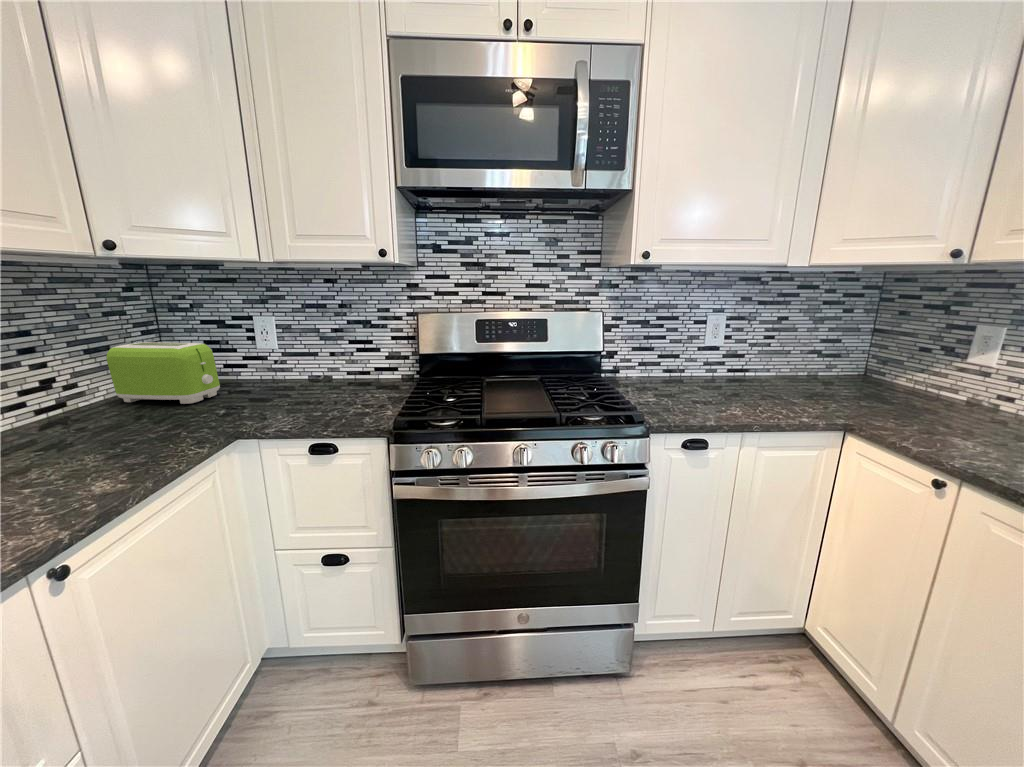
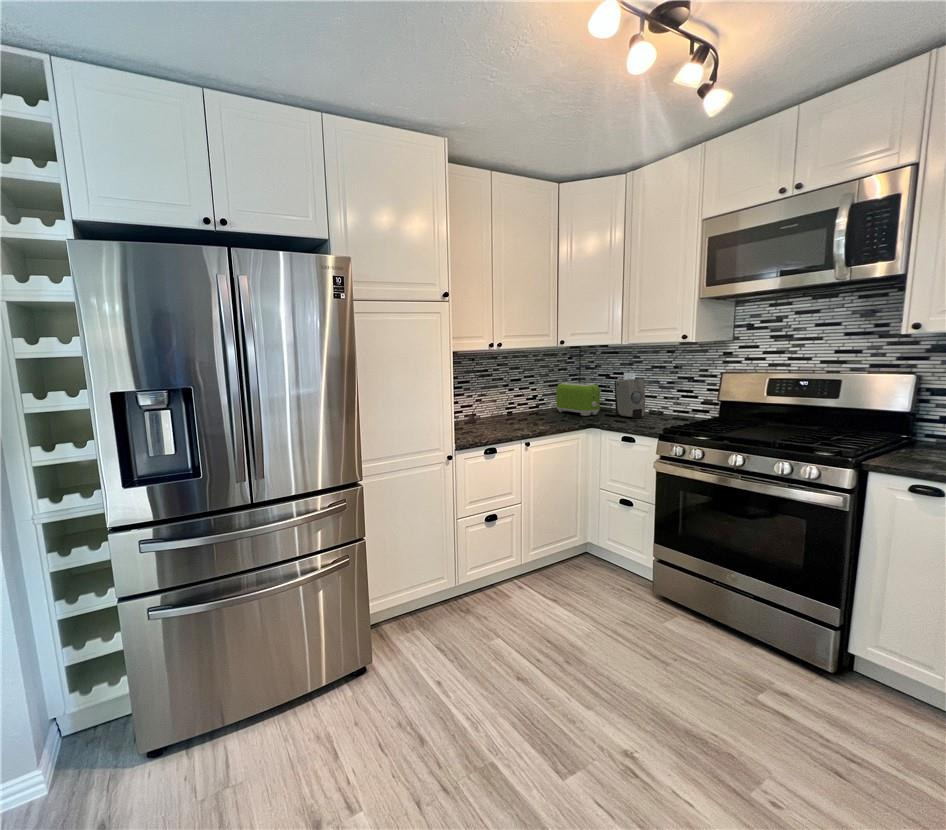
soap dispenser: none [241,328,307,394] -> present [615,379,645,418]

